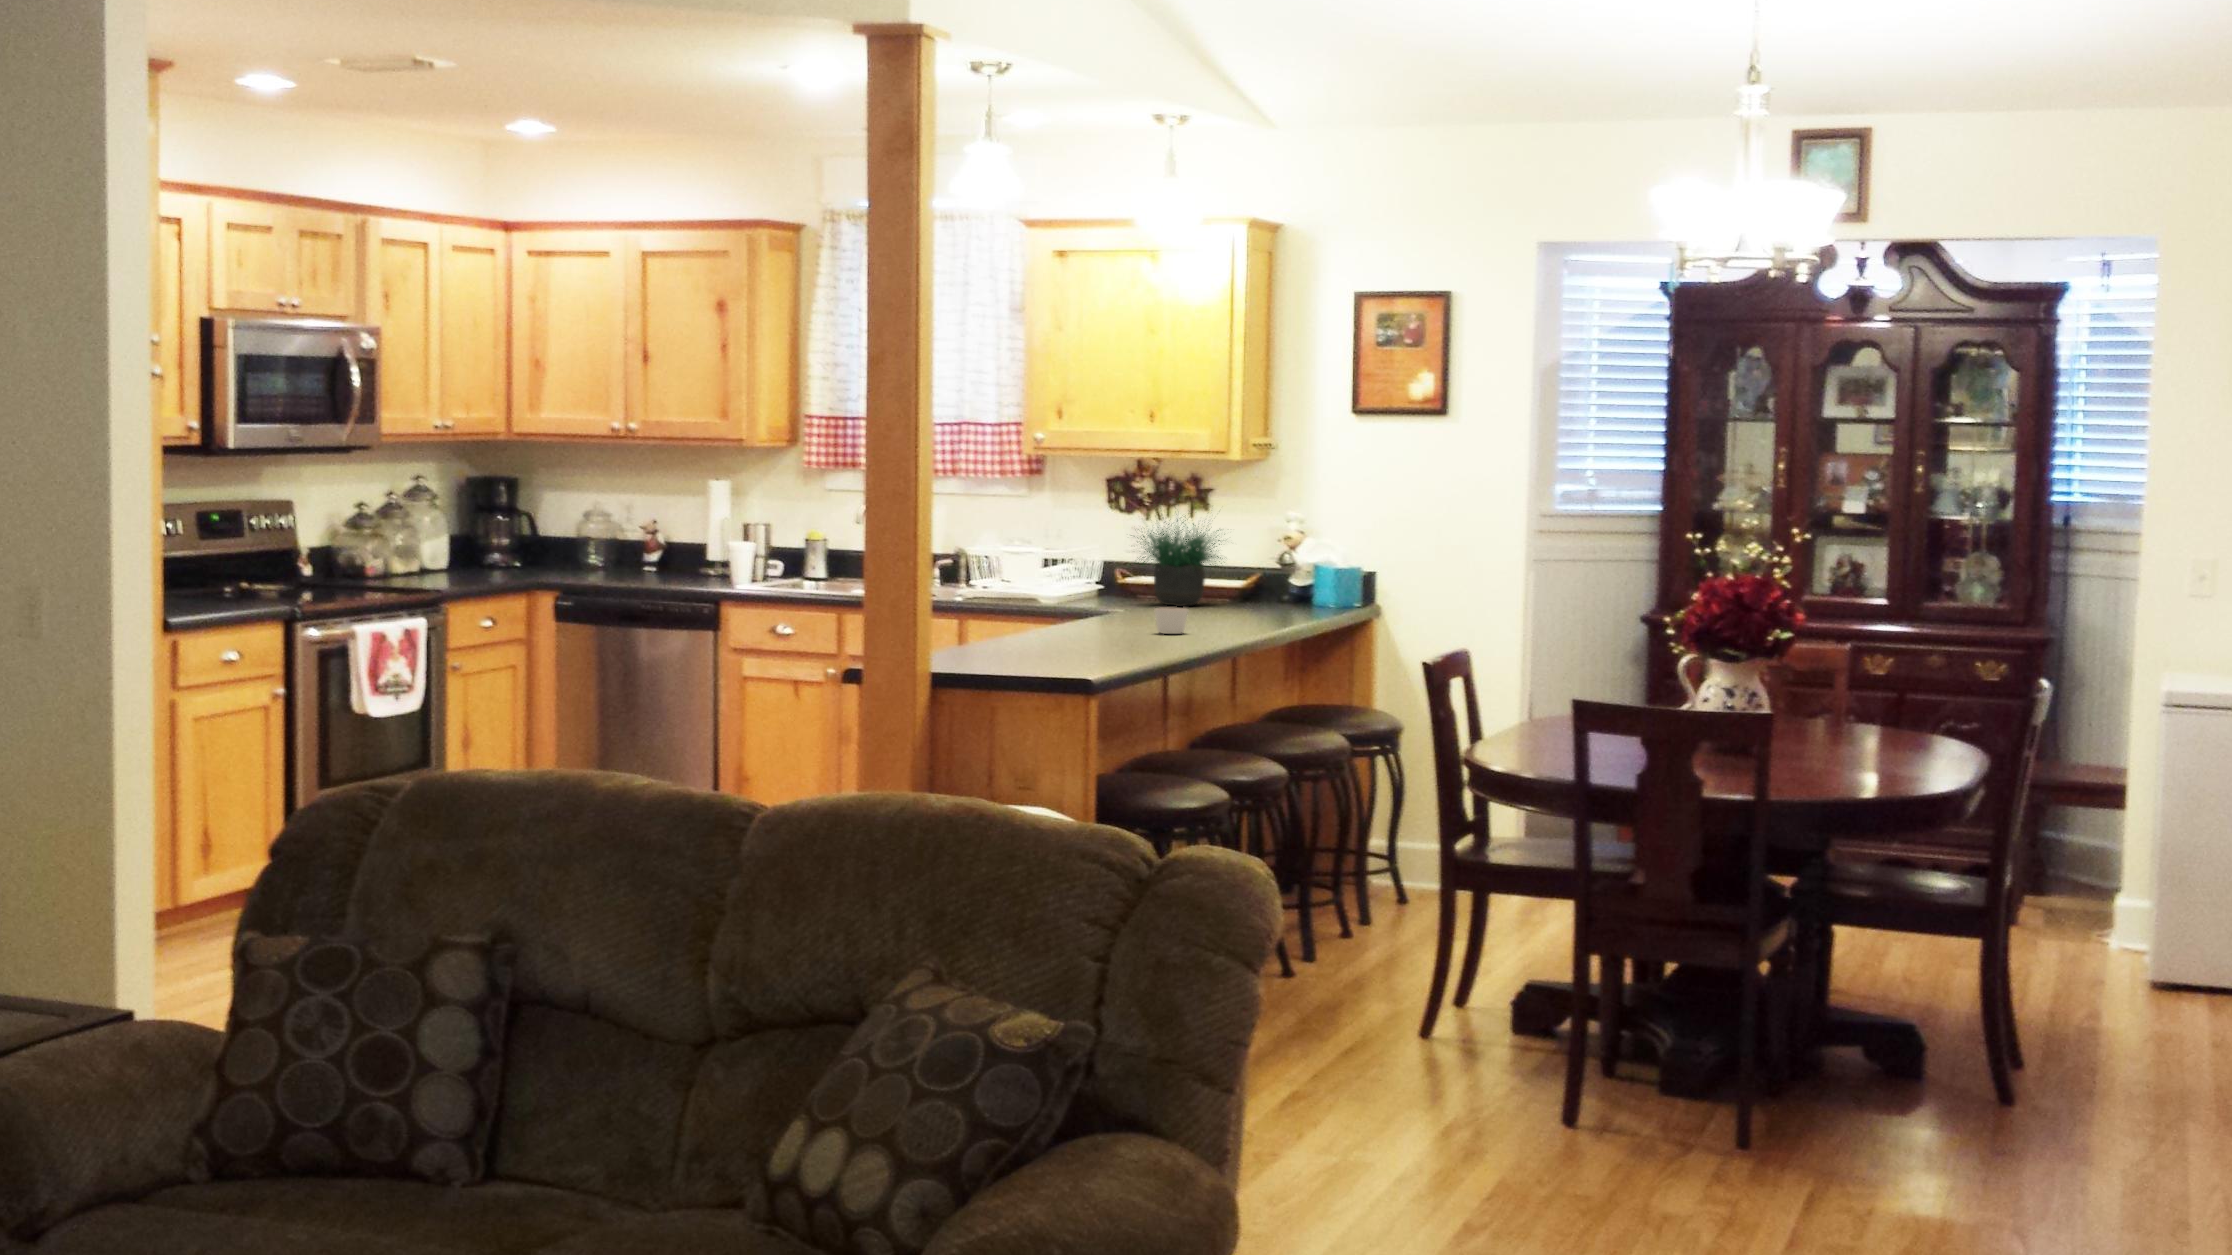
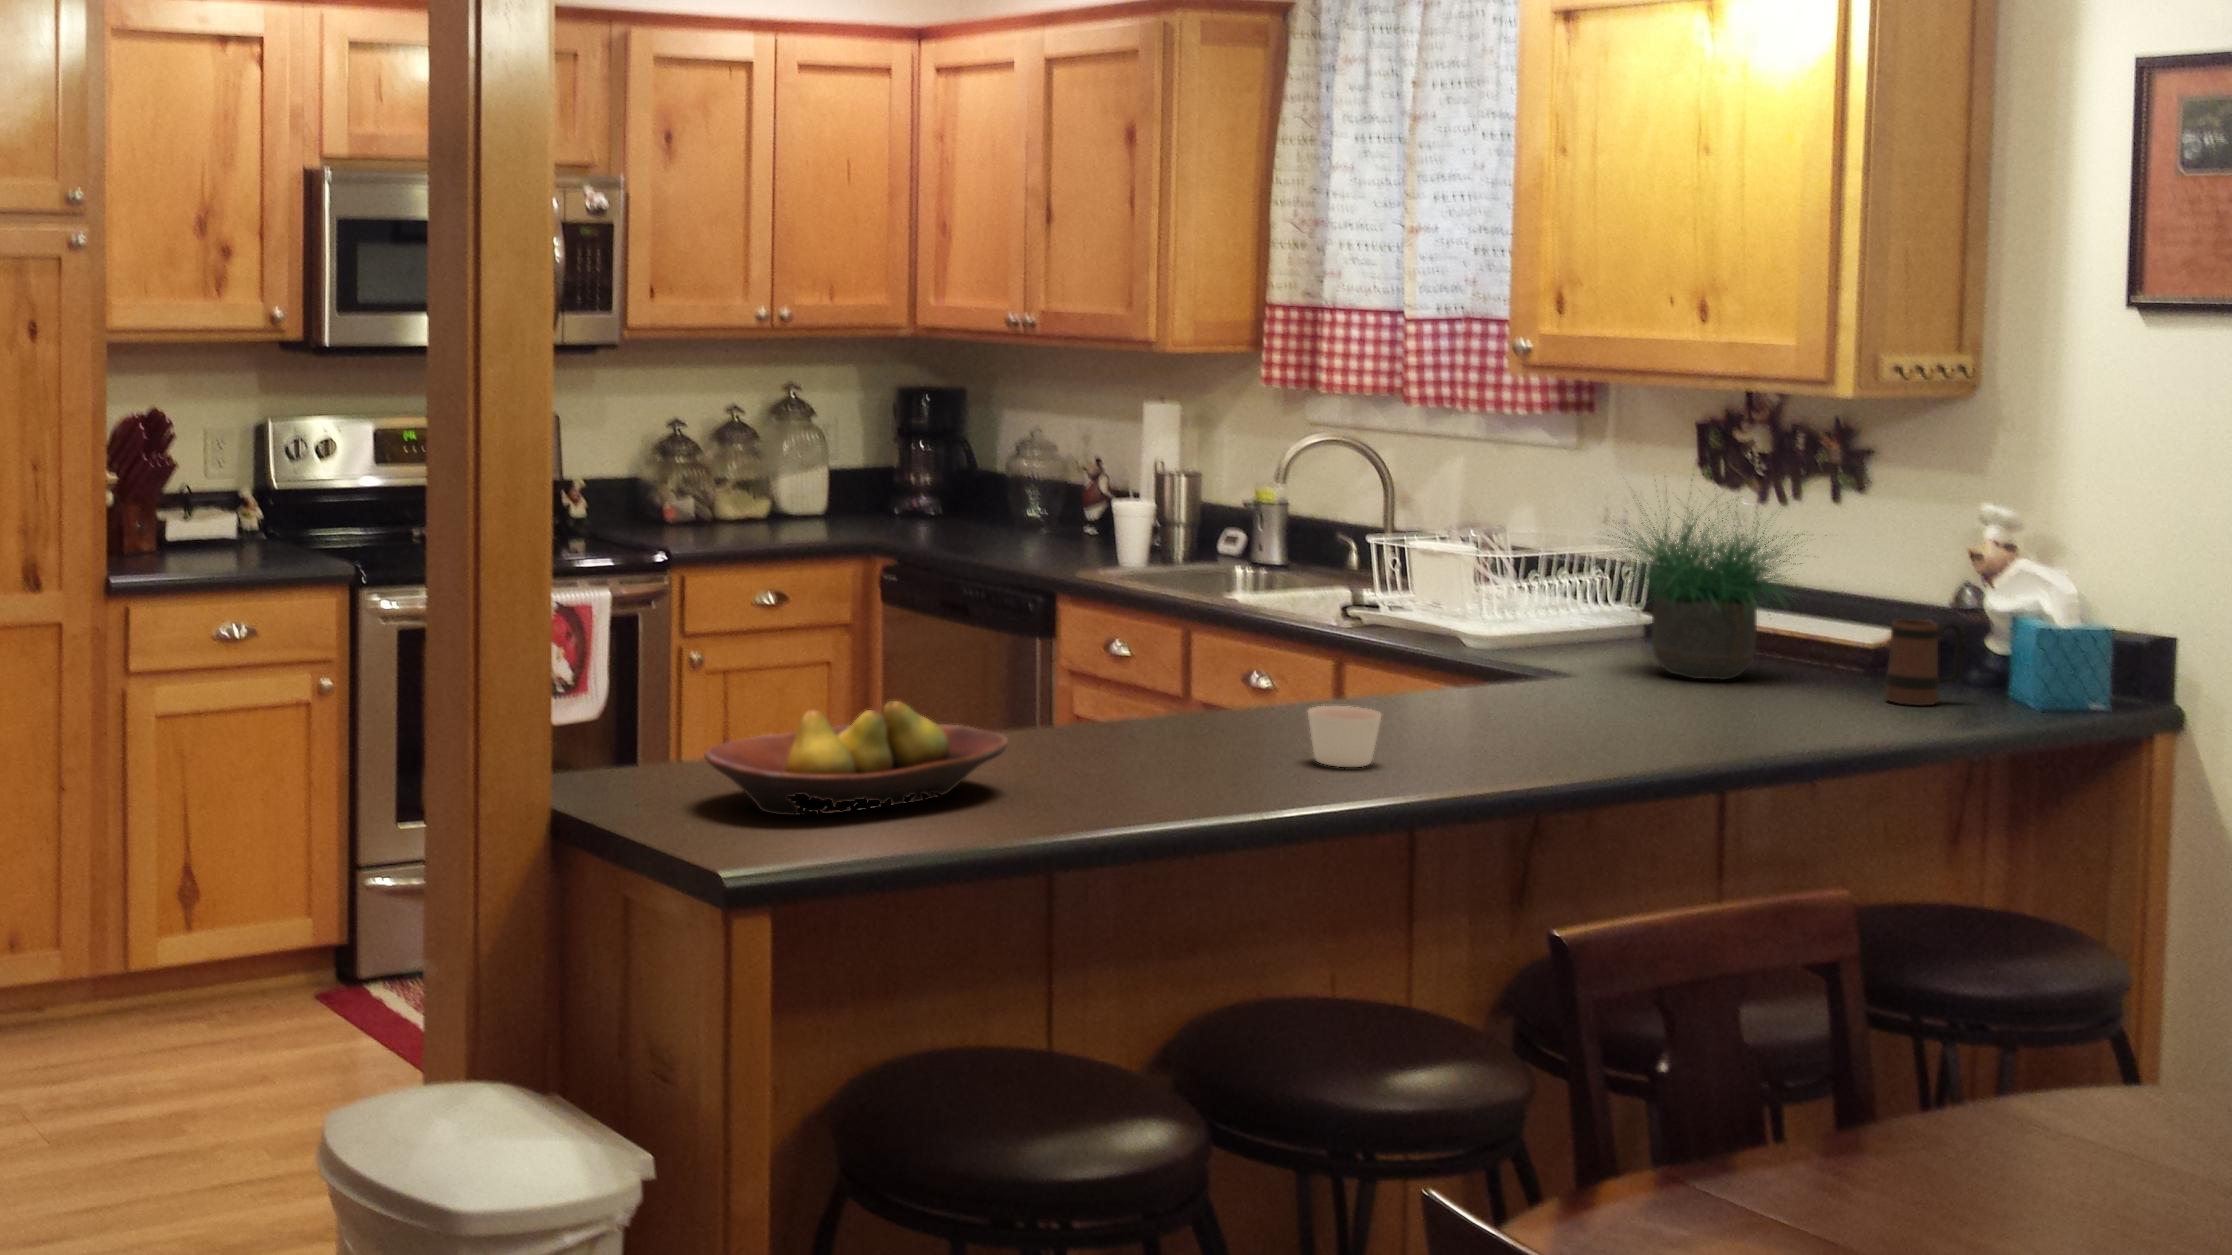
mug: none [1276,566,1307,607] -> present [1886,619,1963,706]
fruit bowl: none [996,607,1102,658] -> present [704,701,1008,816]

